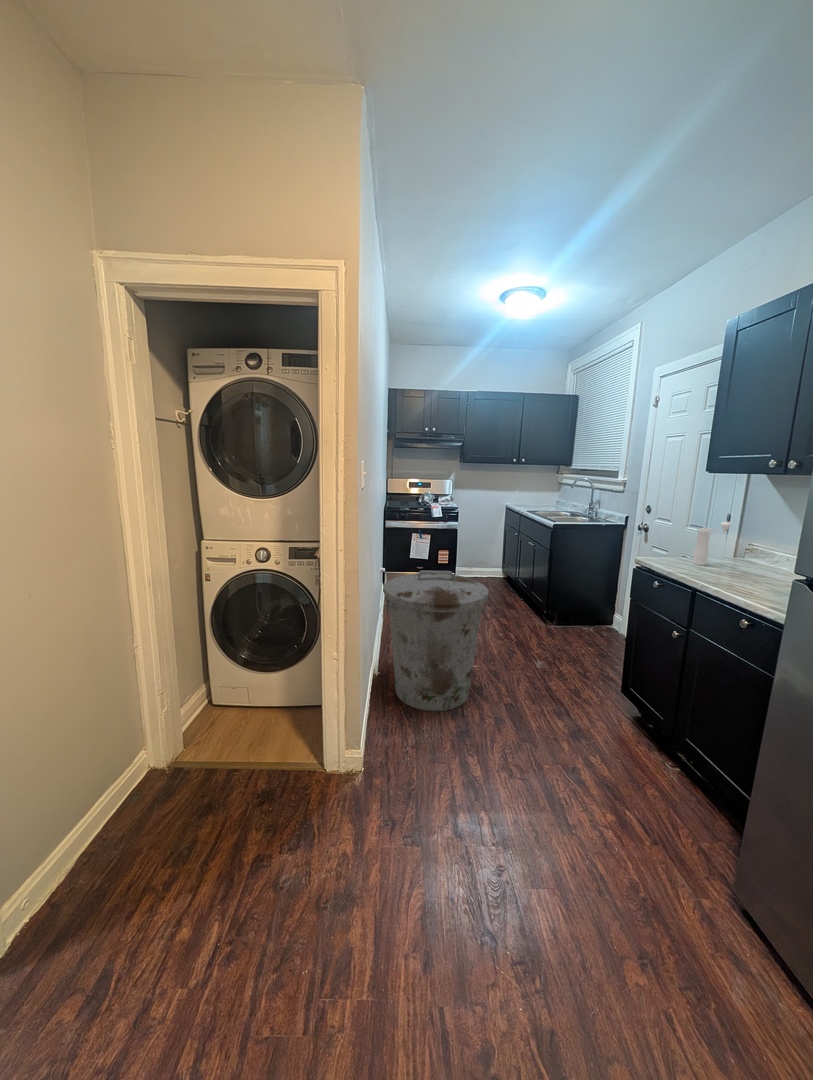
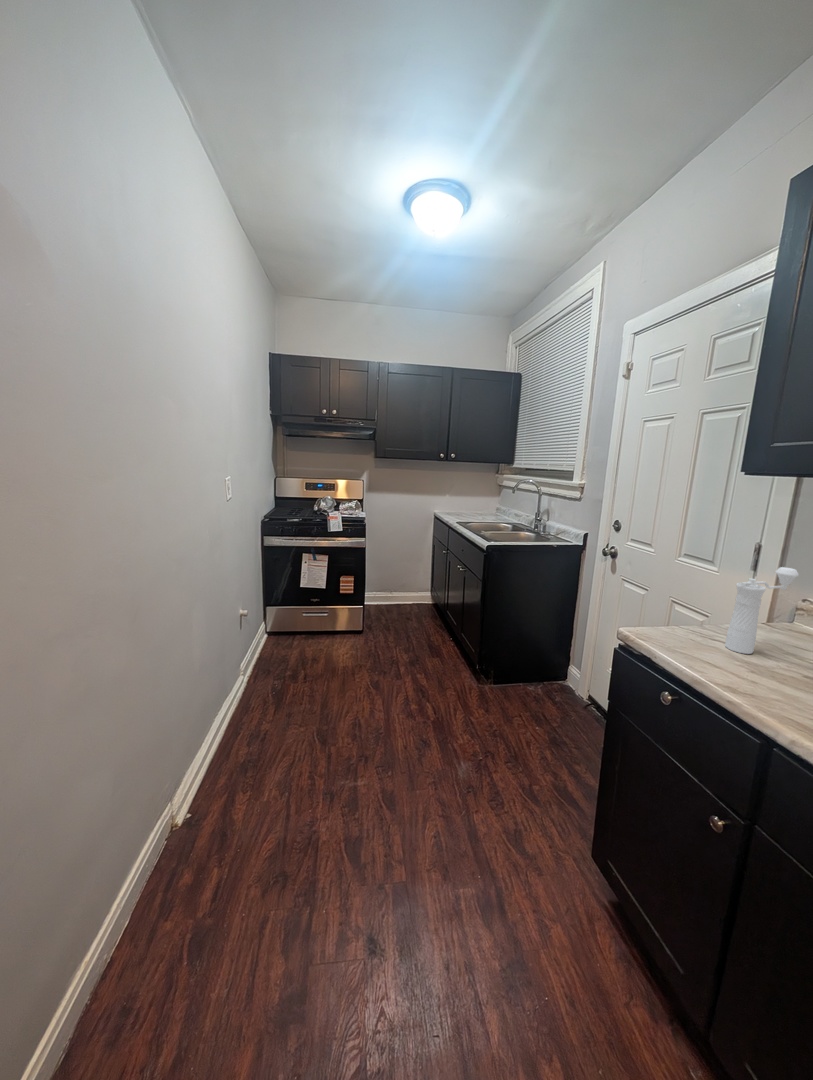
trash can: present [384,570,488,711] -> none [131,646,353,951]

